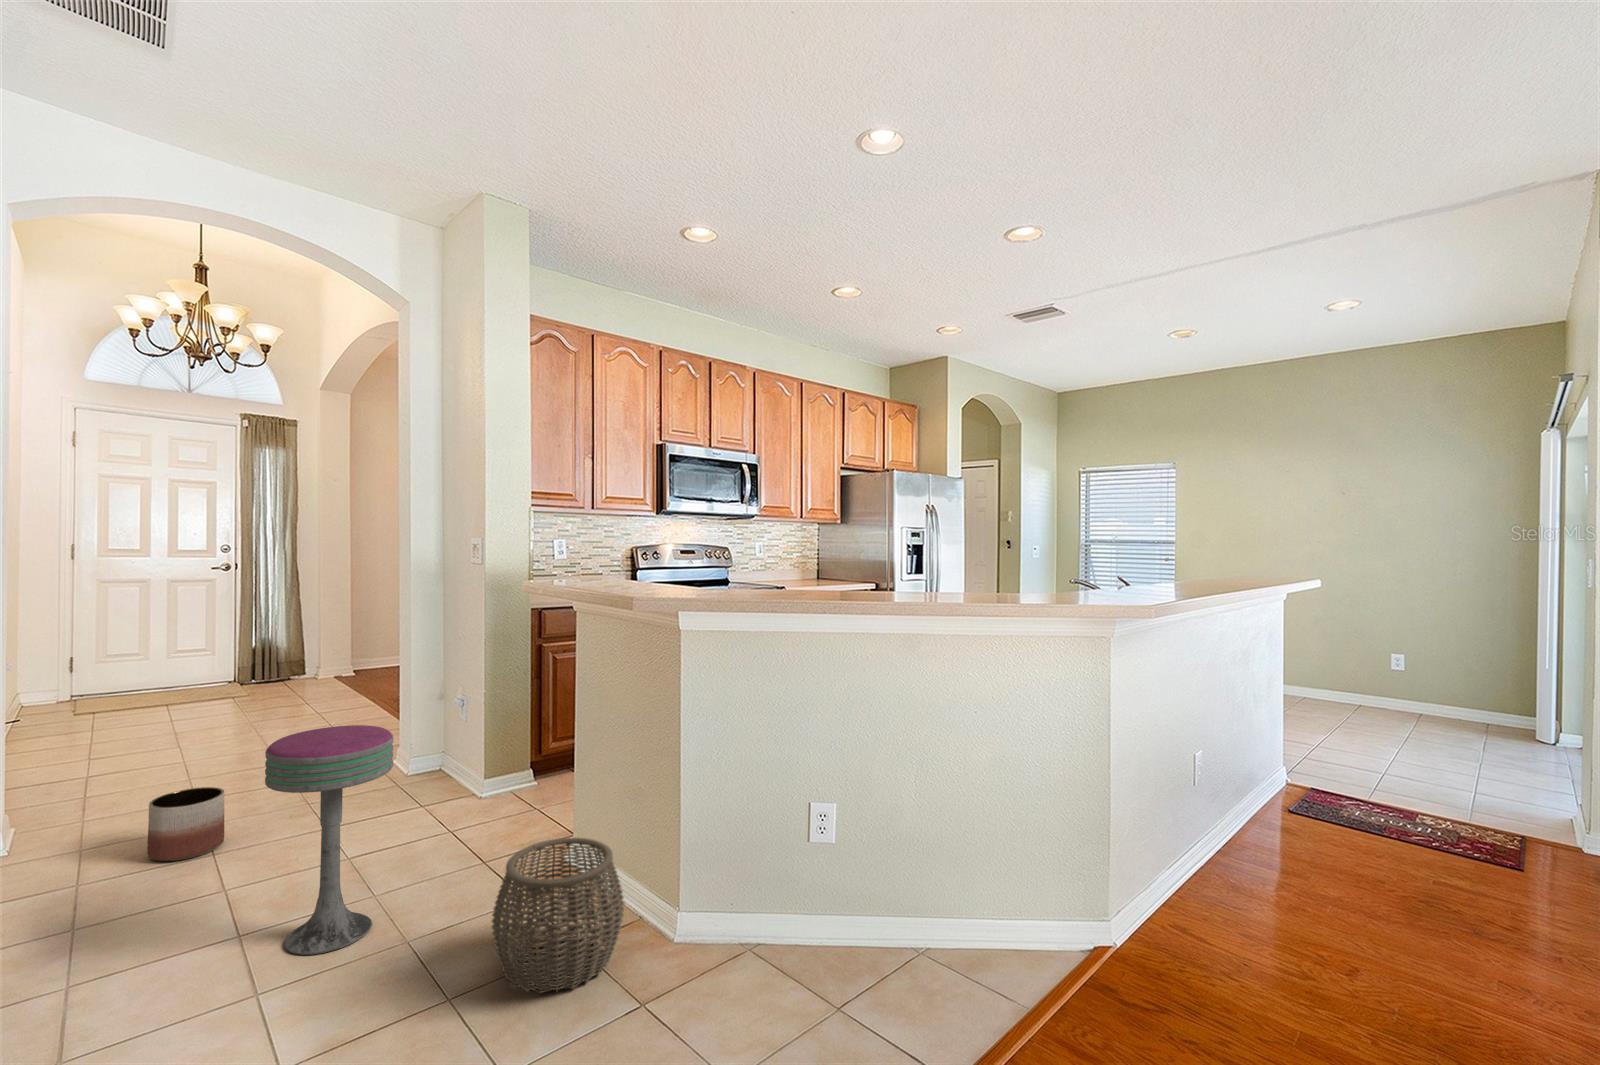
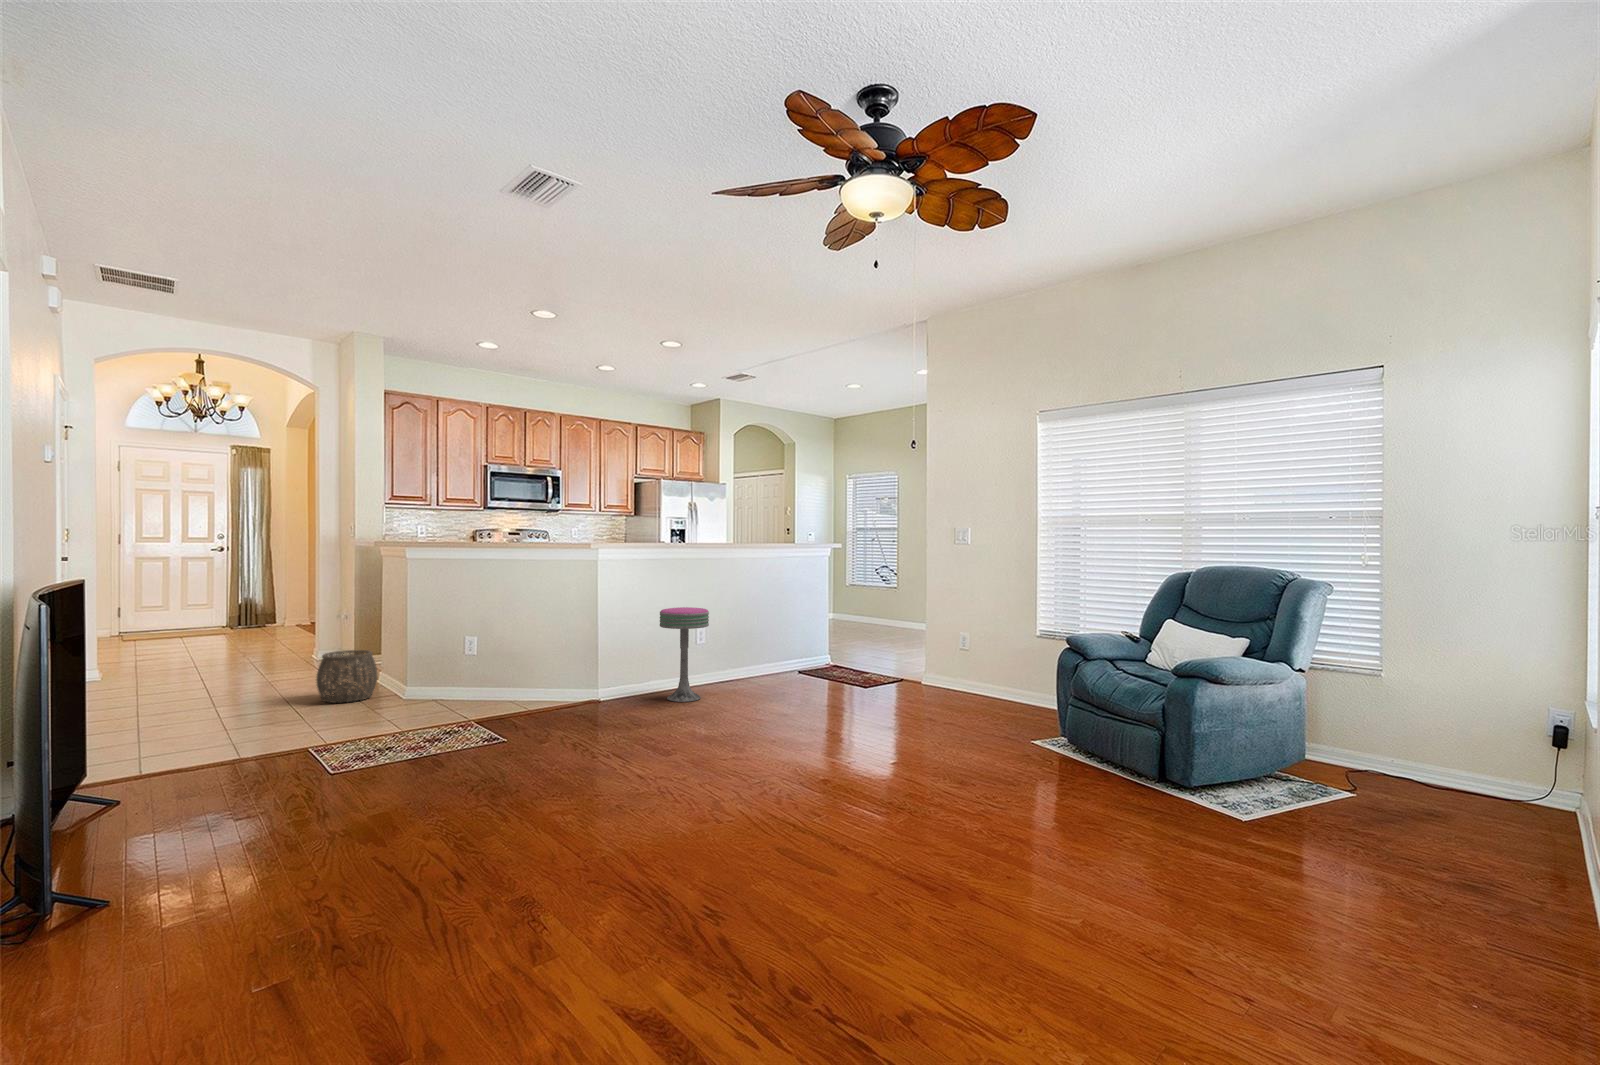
bar stool: present [265,725,393,955] -> present [660,607,709,702]
planter: present [147,787,224,861] -> none [173,649,211,680]

